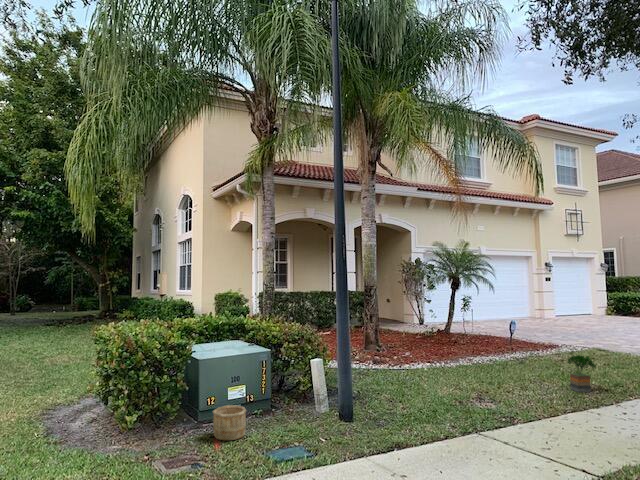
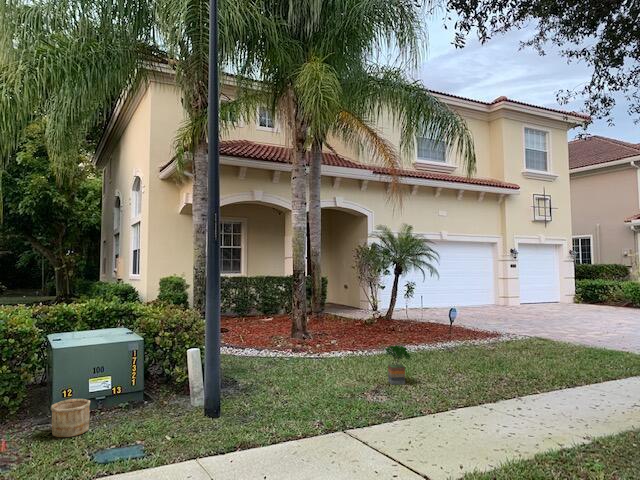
potted tree: present [568,355,596,392] -> present [385,345,410,384]

